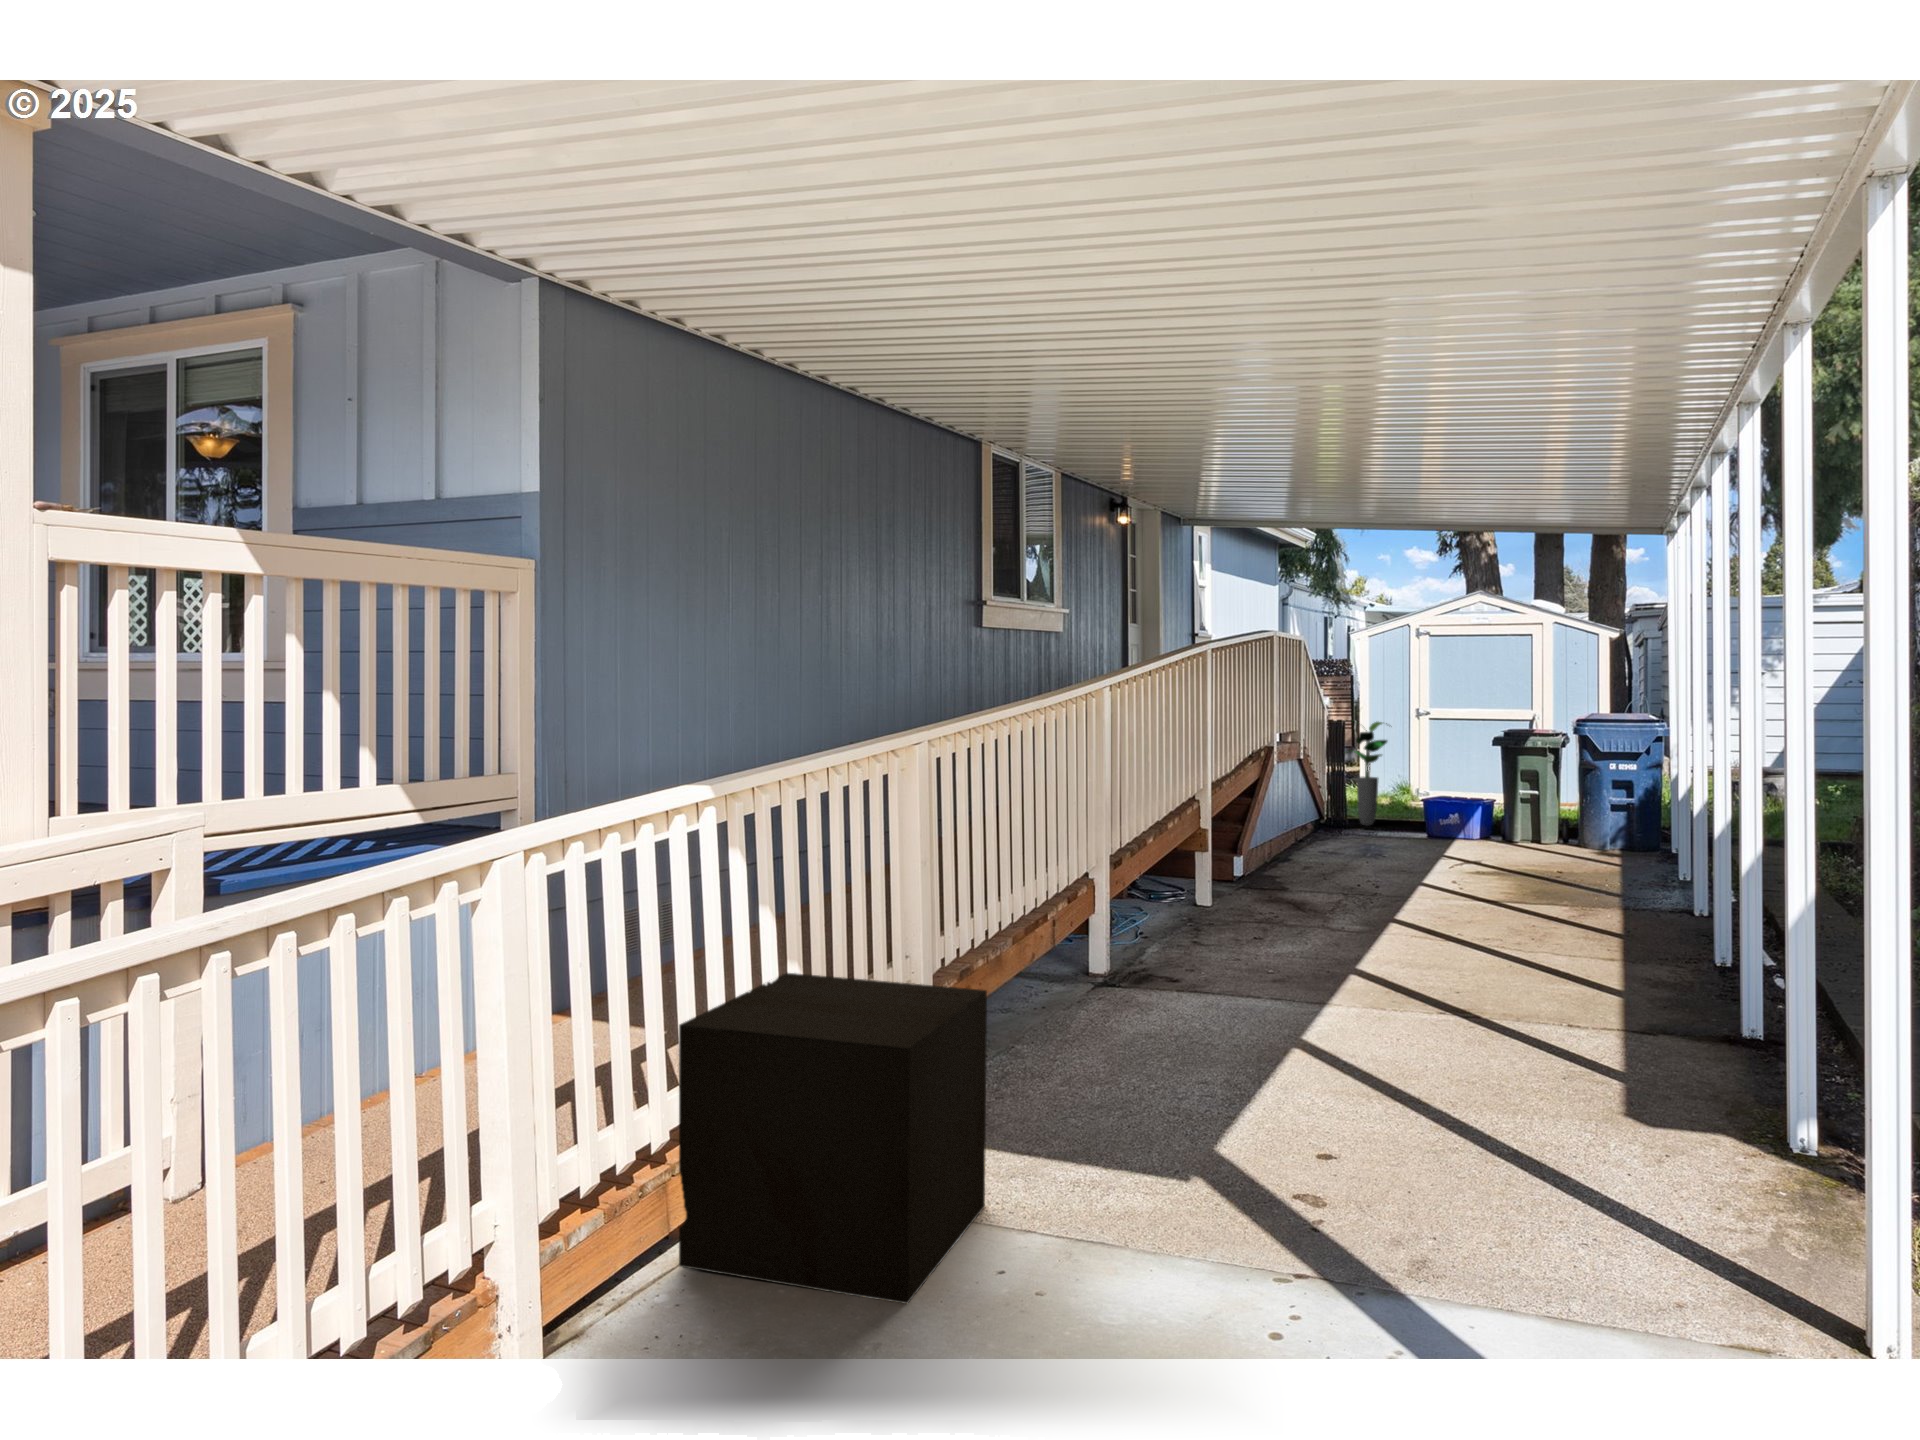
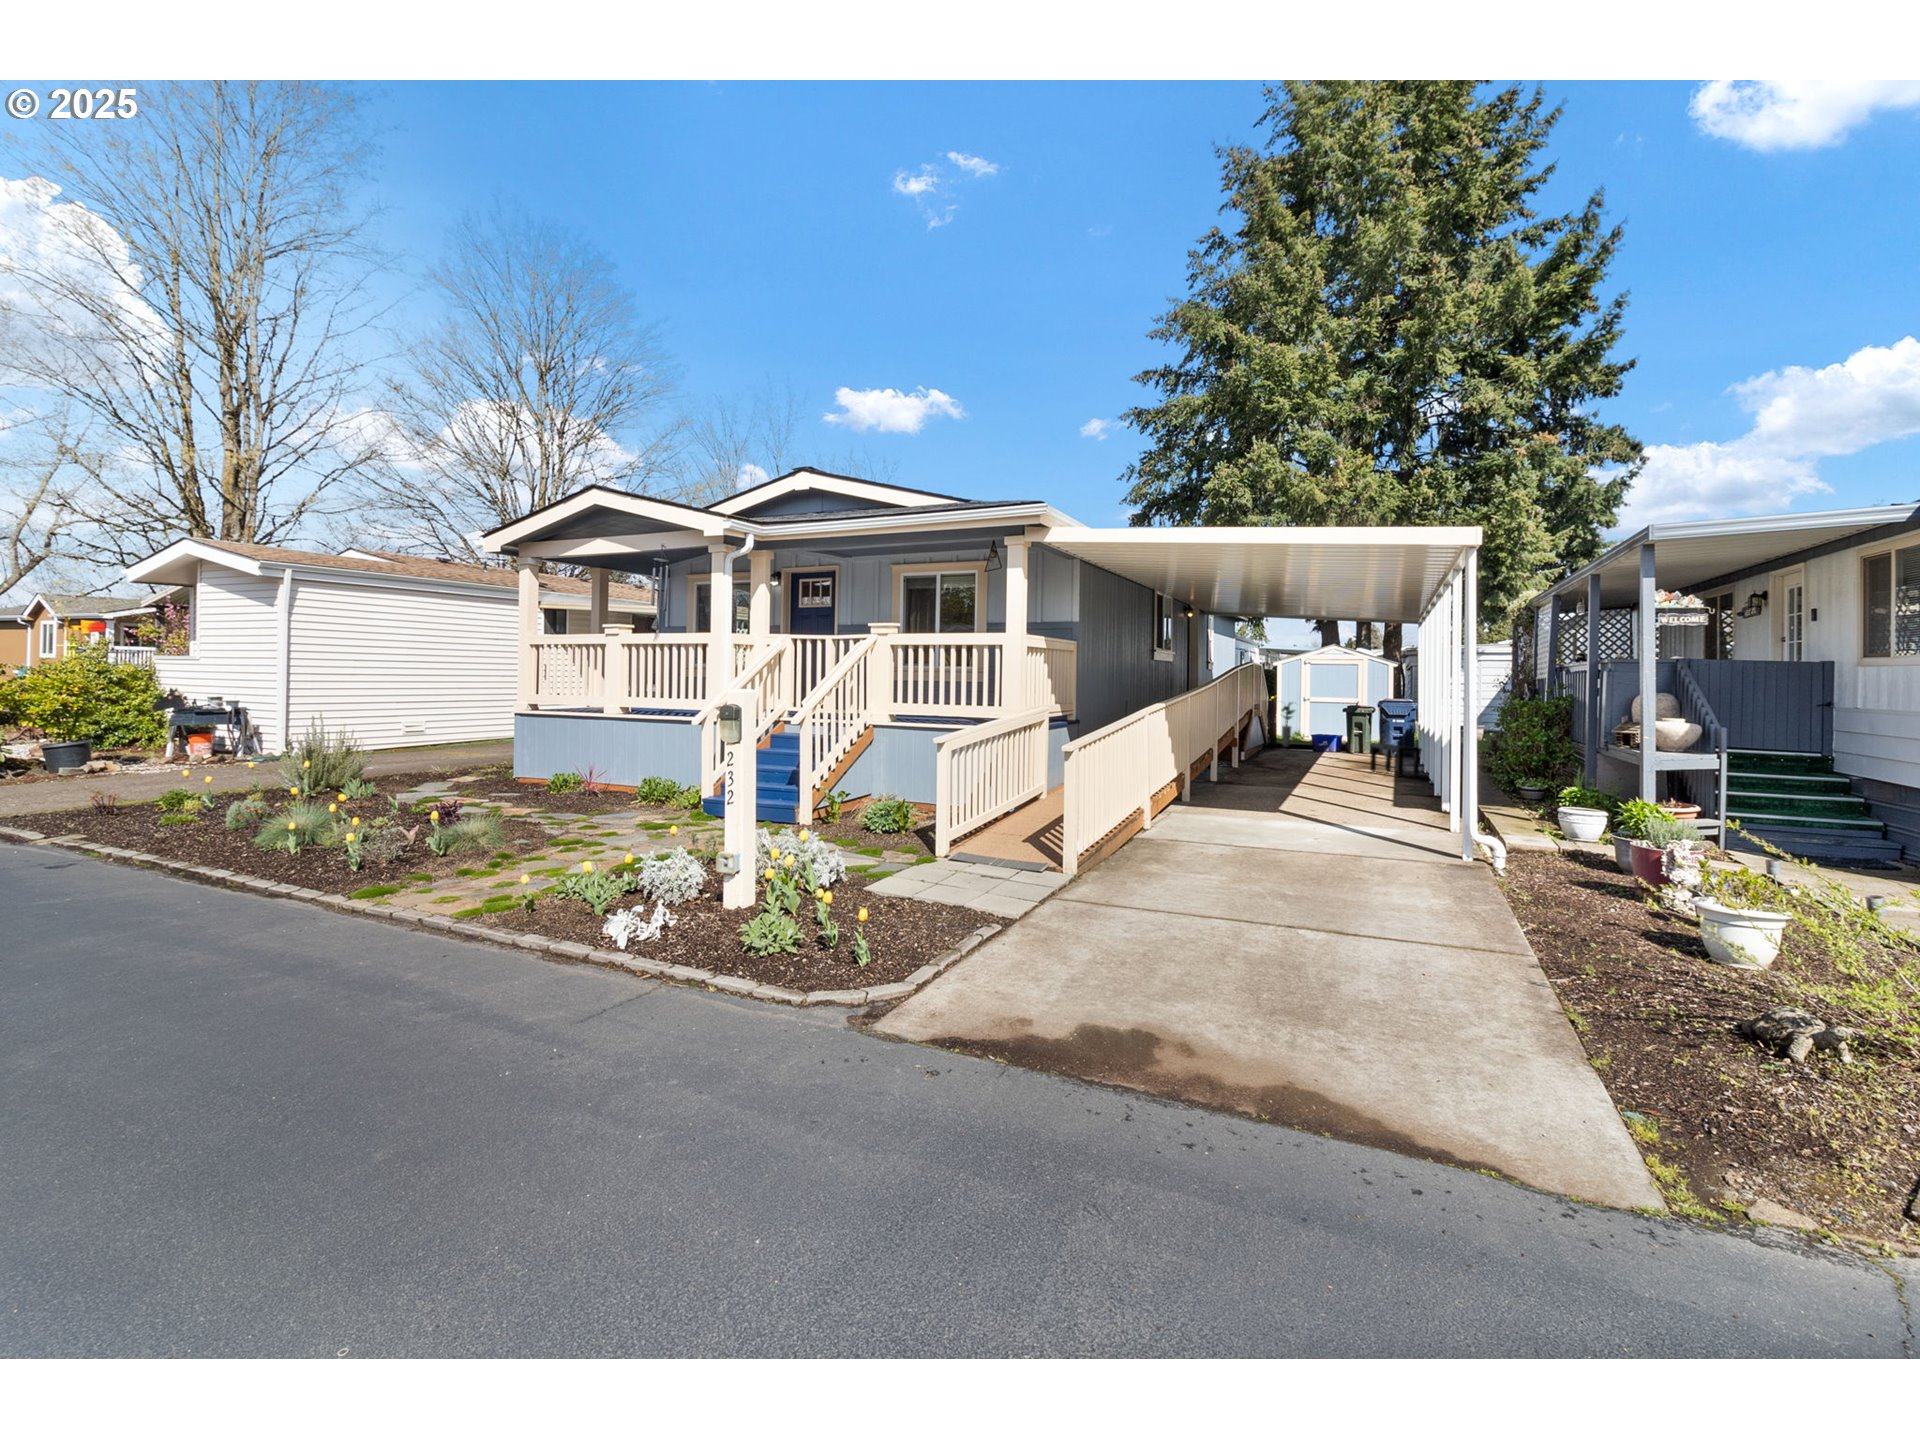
bench: none [1558,834,1700,933] -> present [1370,743,1421,777]
cardboard box: present [679,973,987,1304] -> none [1170,760,1232,824]

